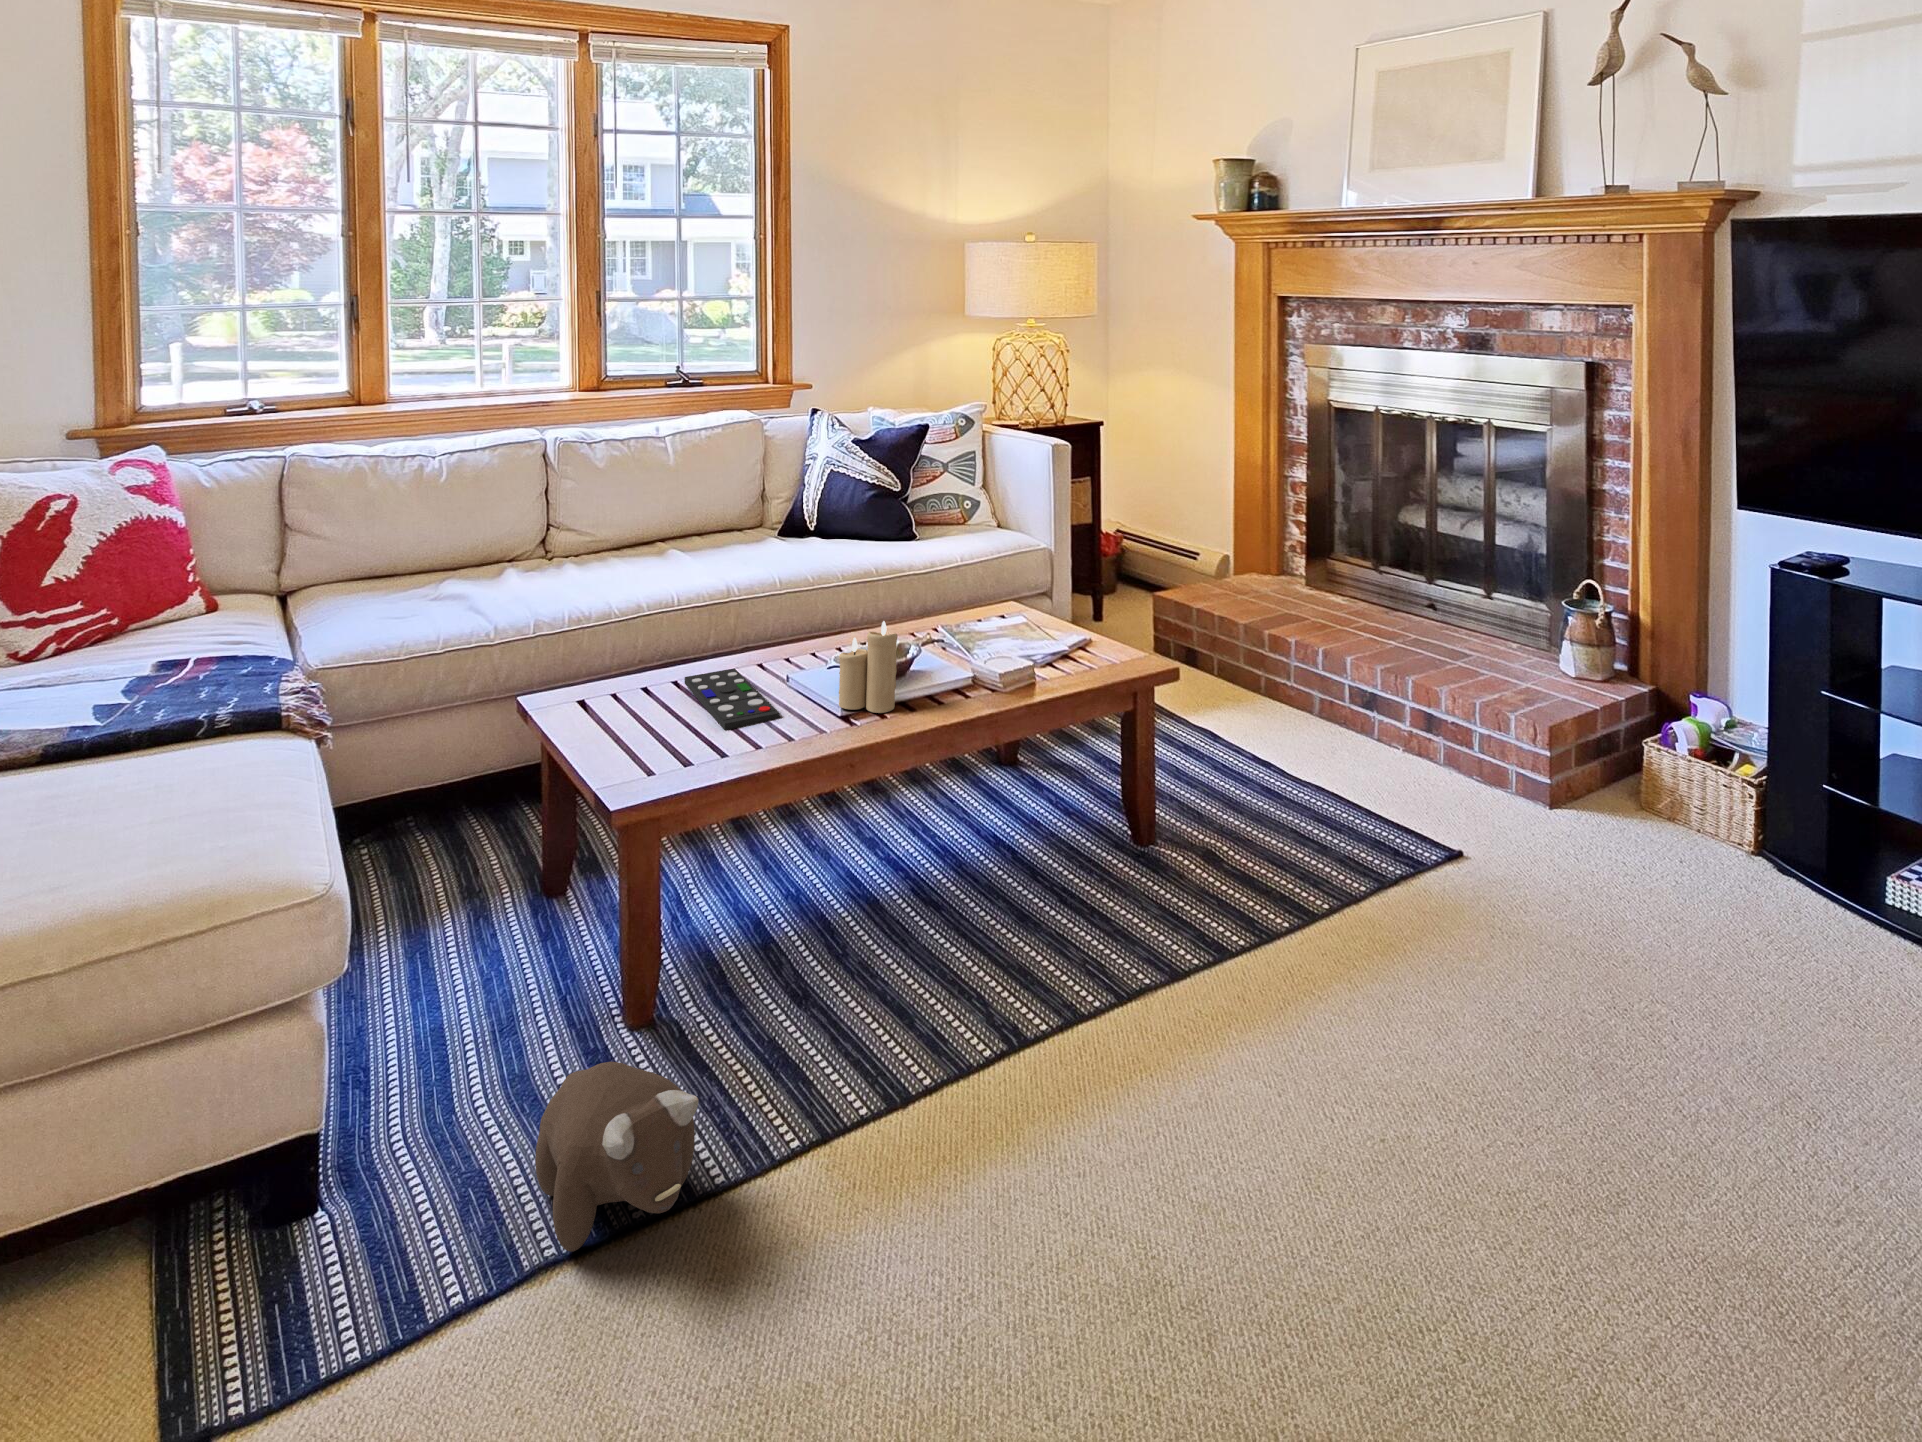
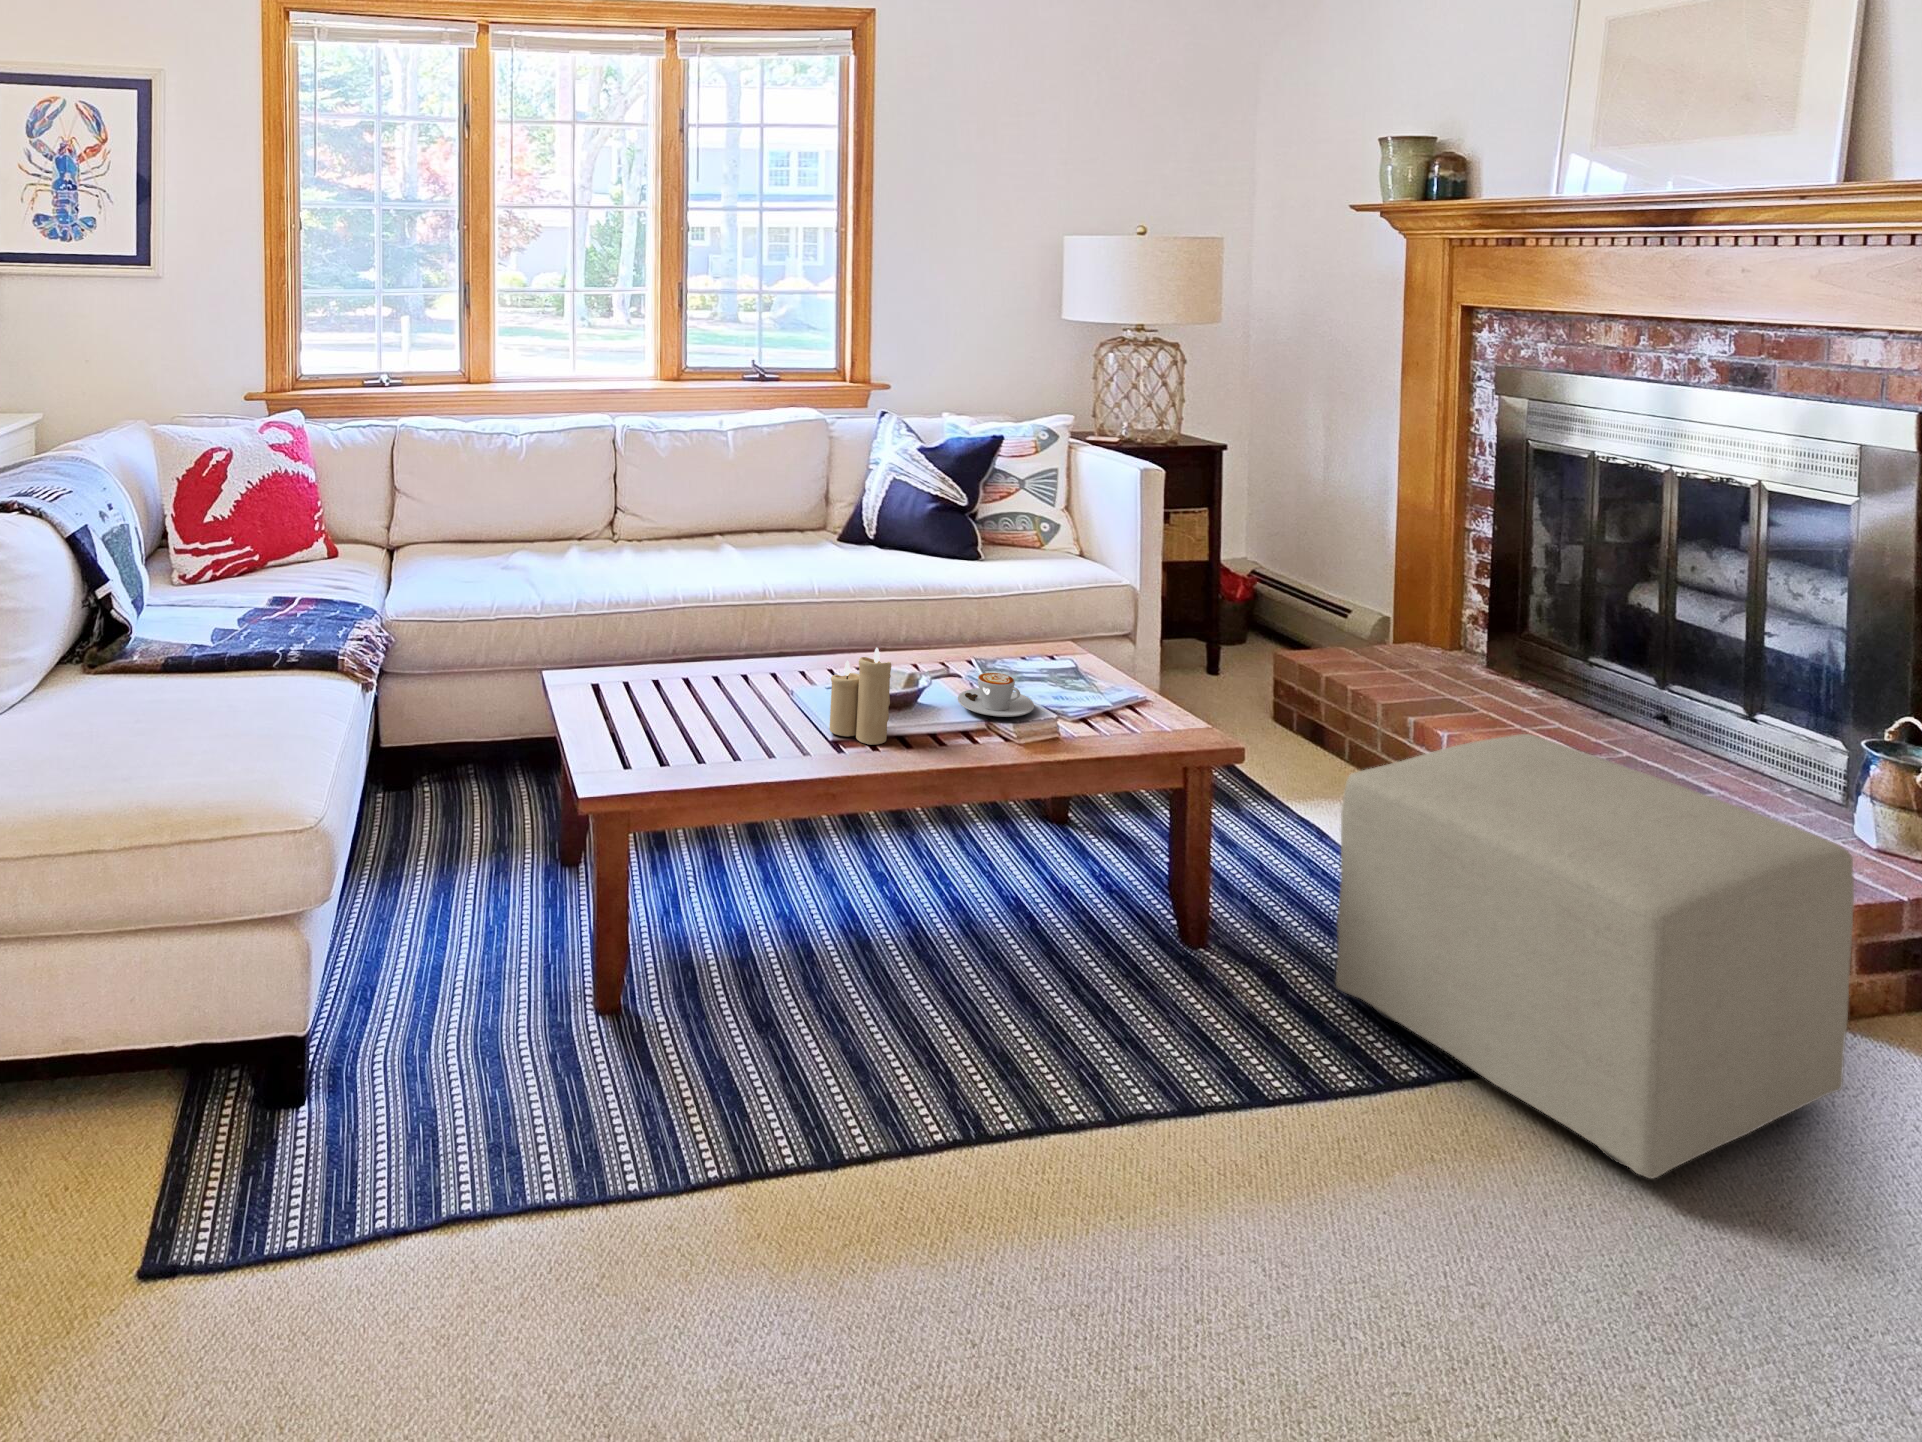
ottoman: none [1261,625,1585,938] -> present [1336,734,1854,1179]
coffee cup: none [946,633,1013,671] -> present [958,673,1034,717]
remote control: present [685,668,780,730] -> none [692,674,768,737]
plush toy: present [535,1062,698,1252] -> none [474,1039,612,1209]

